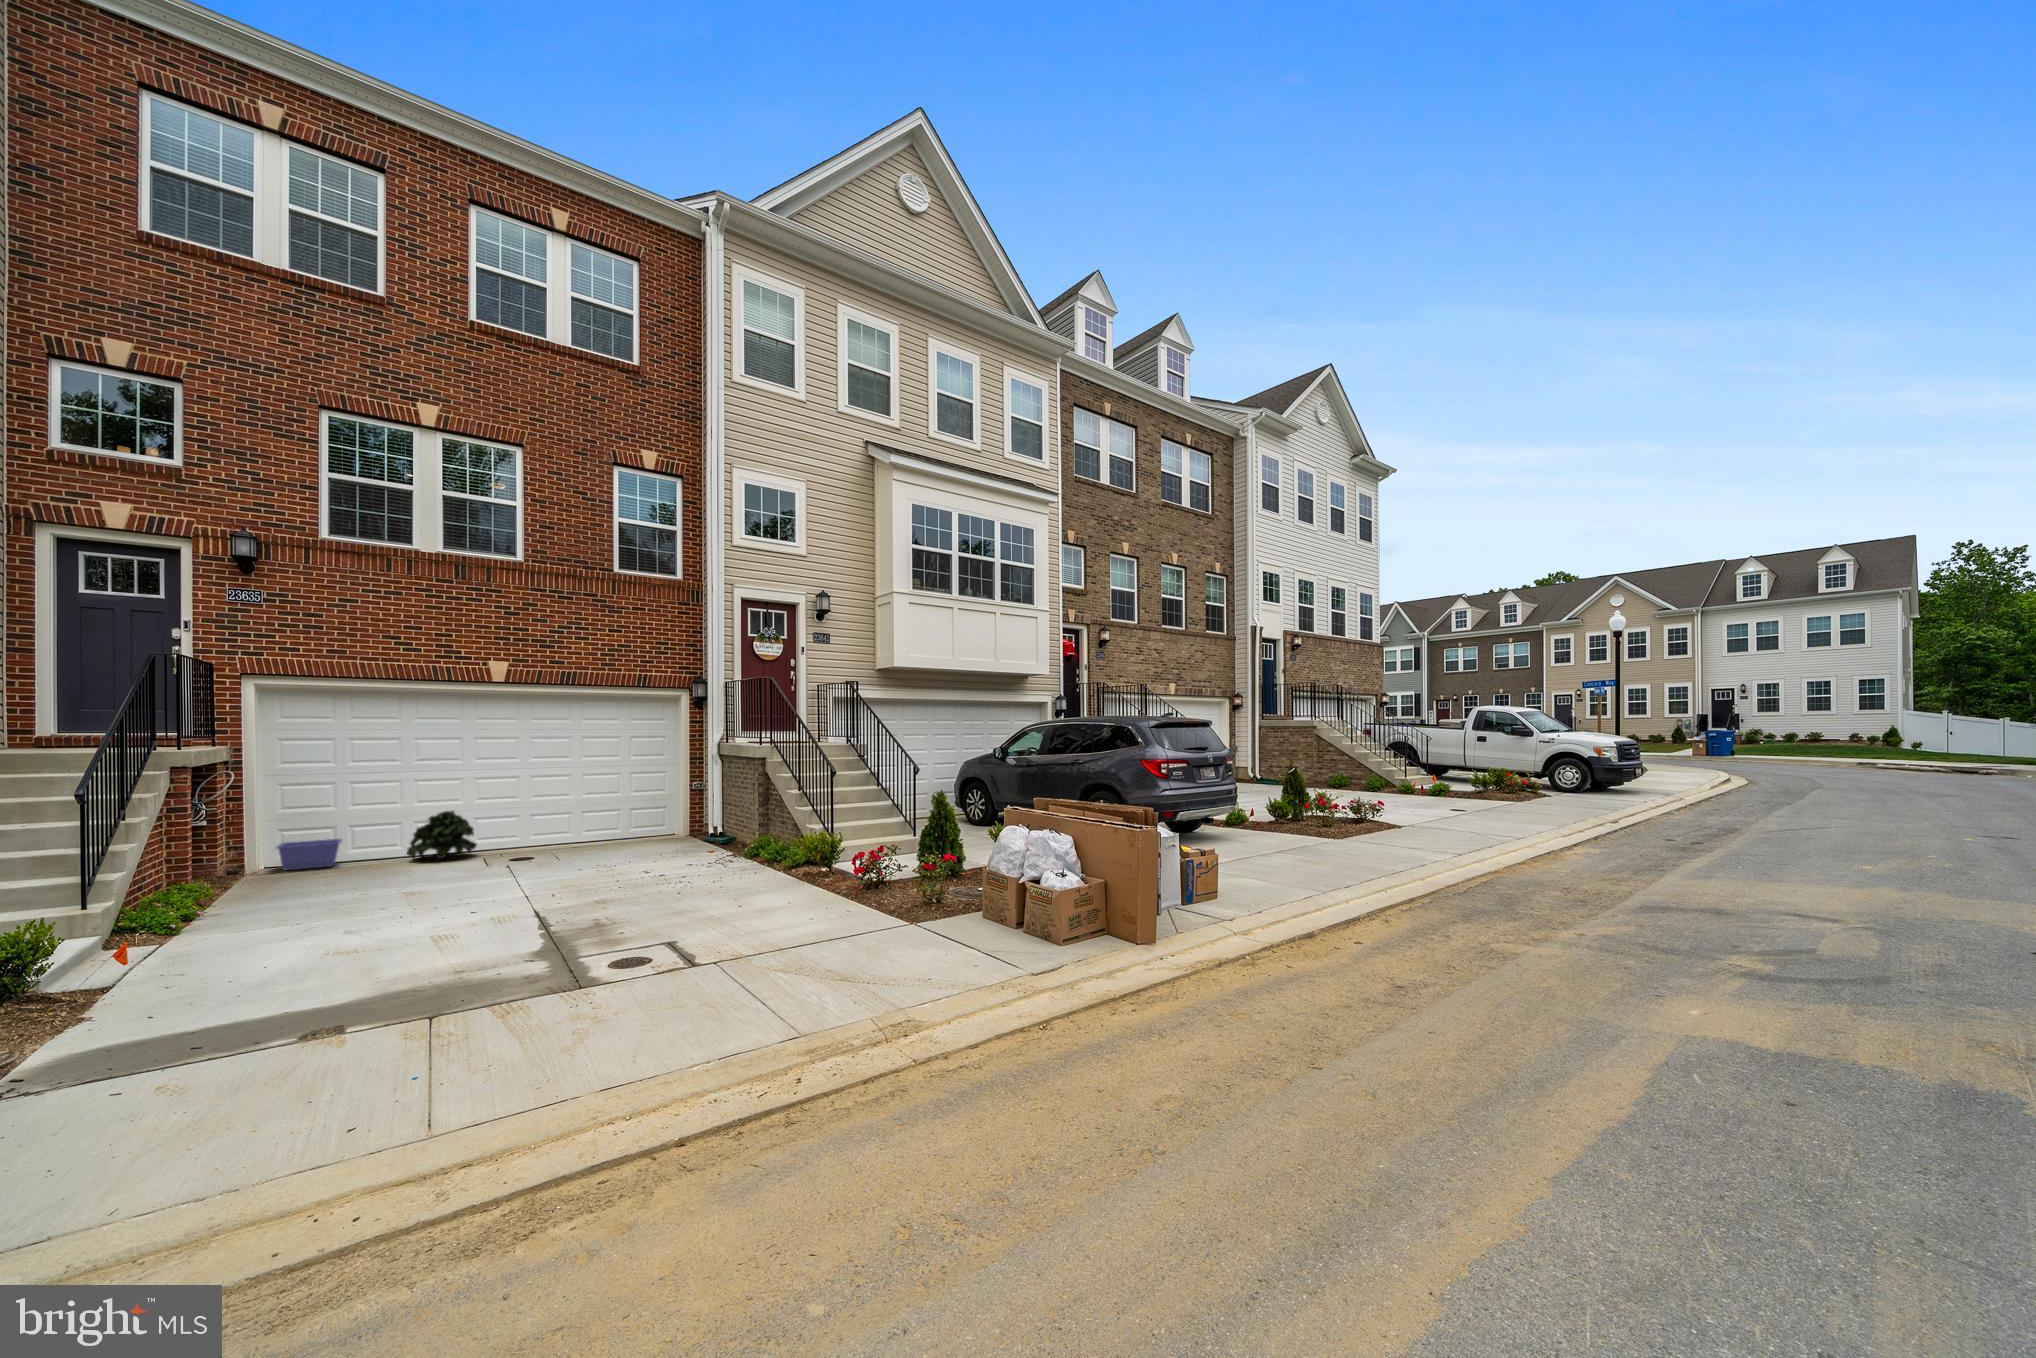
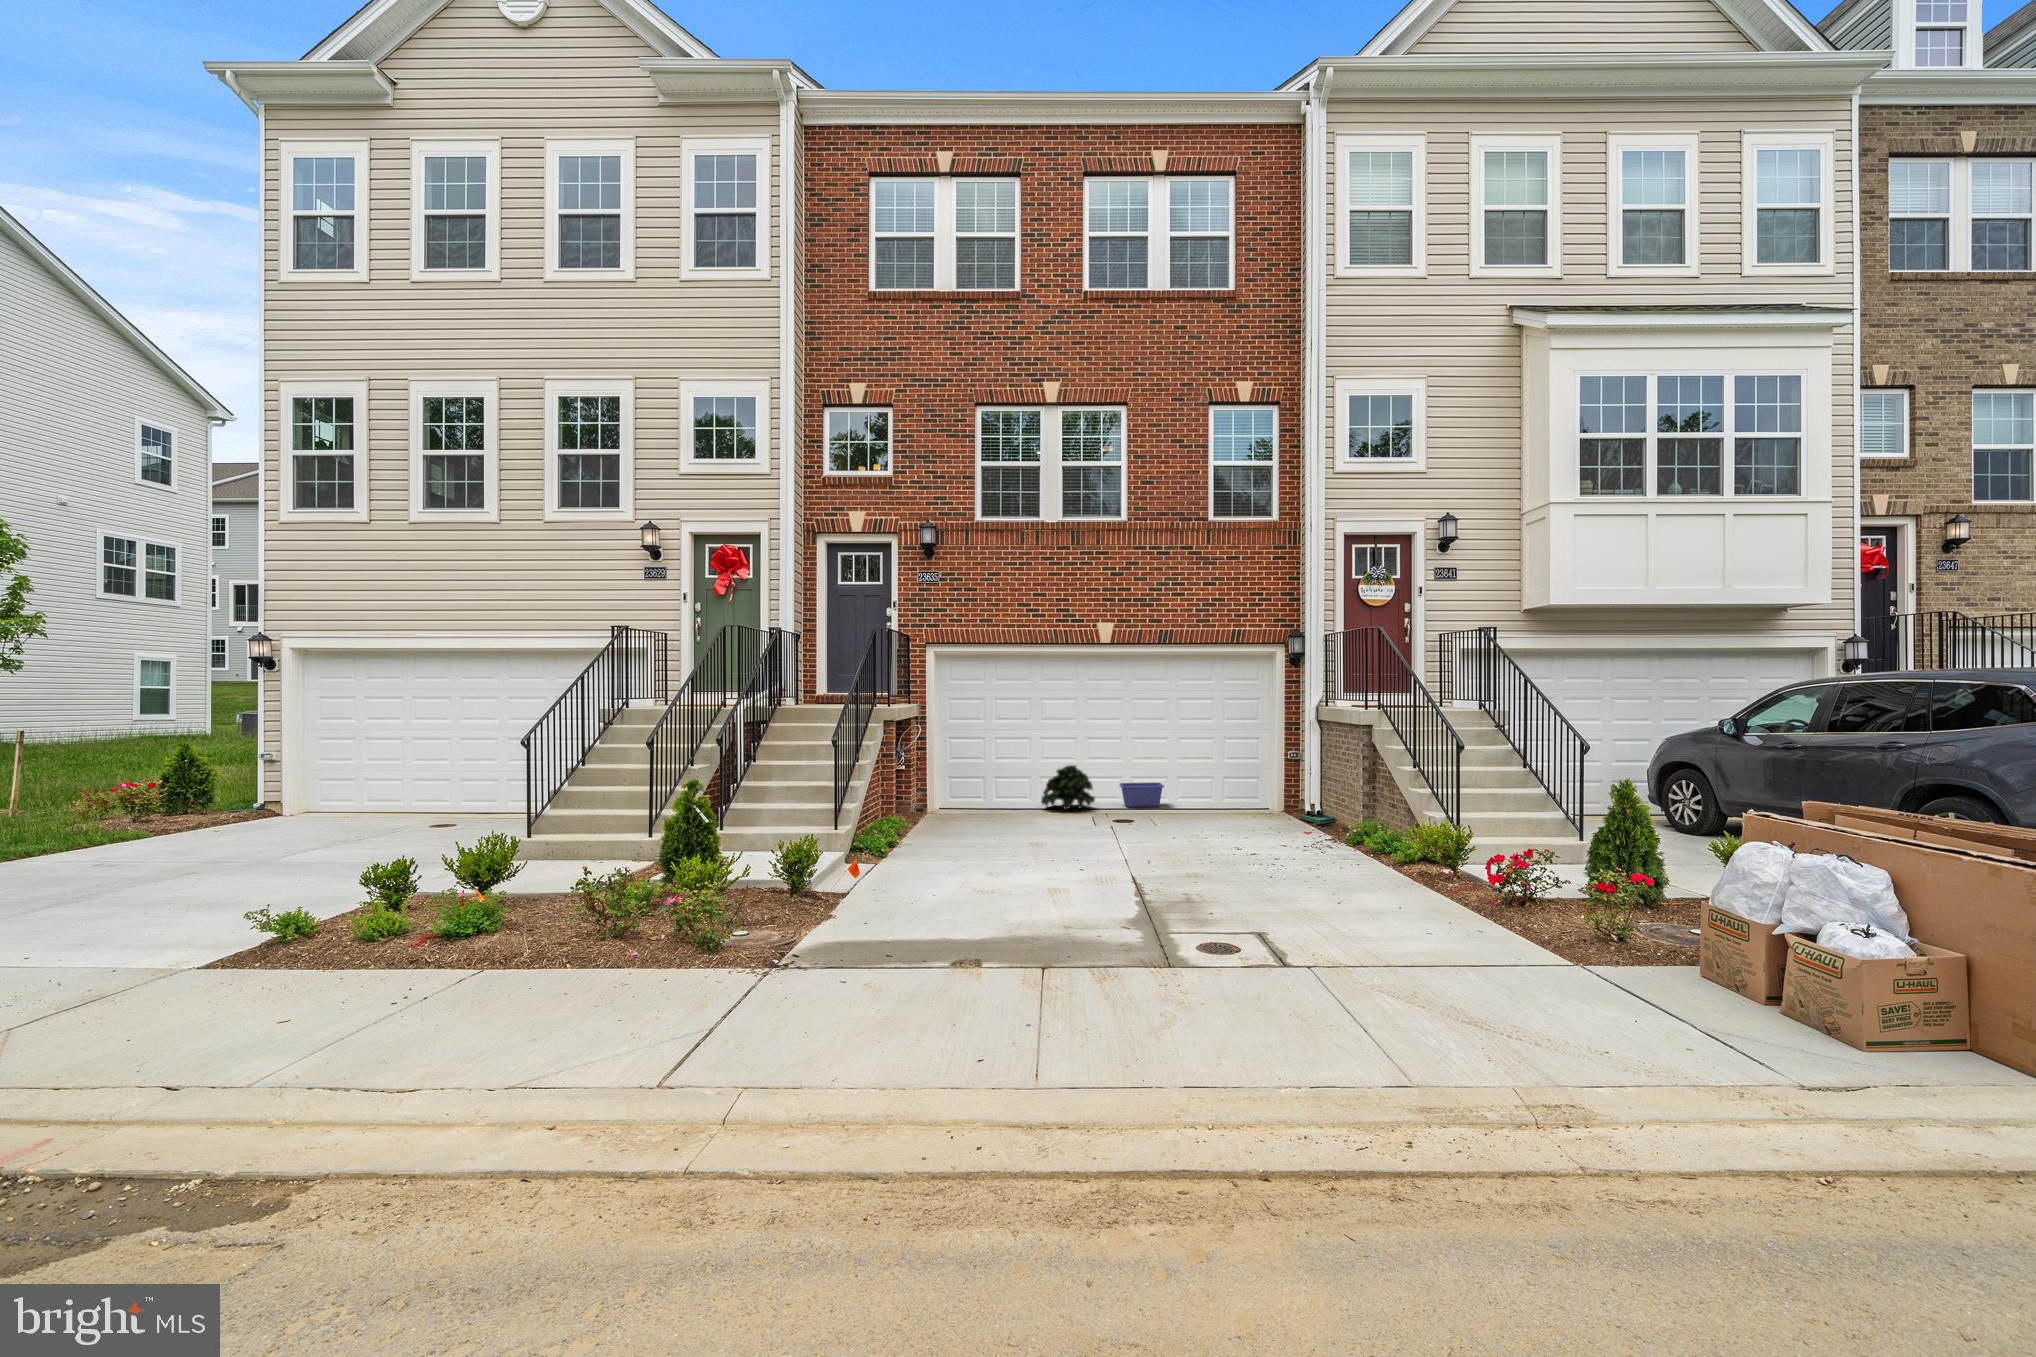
storage bin: present [276,839,342,870] -> present [1119,783,1164,807]

